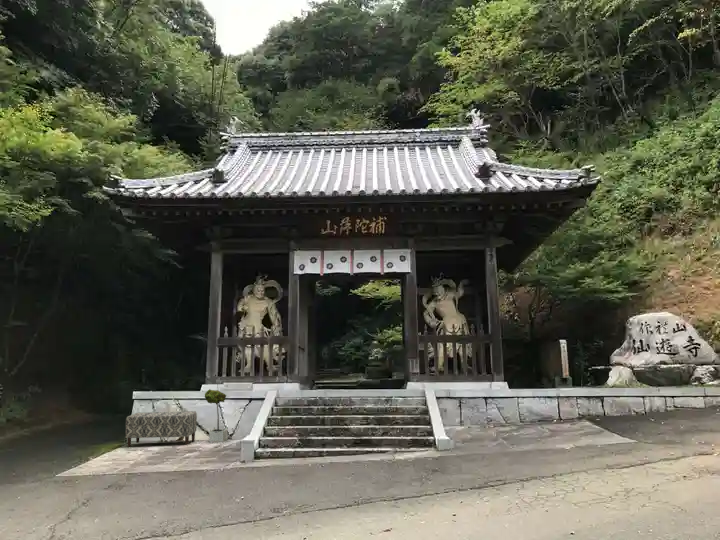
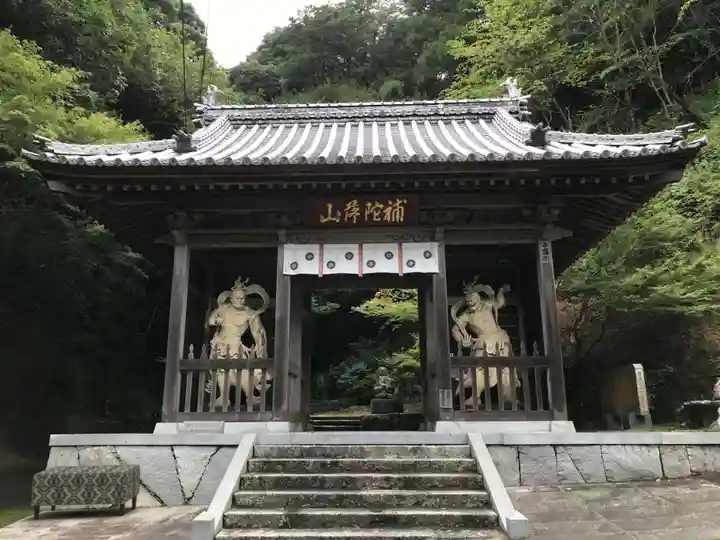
potted tree: present [205,389,227,442] -> none [151,433,183,512]

